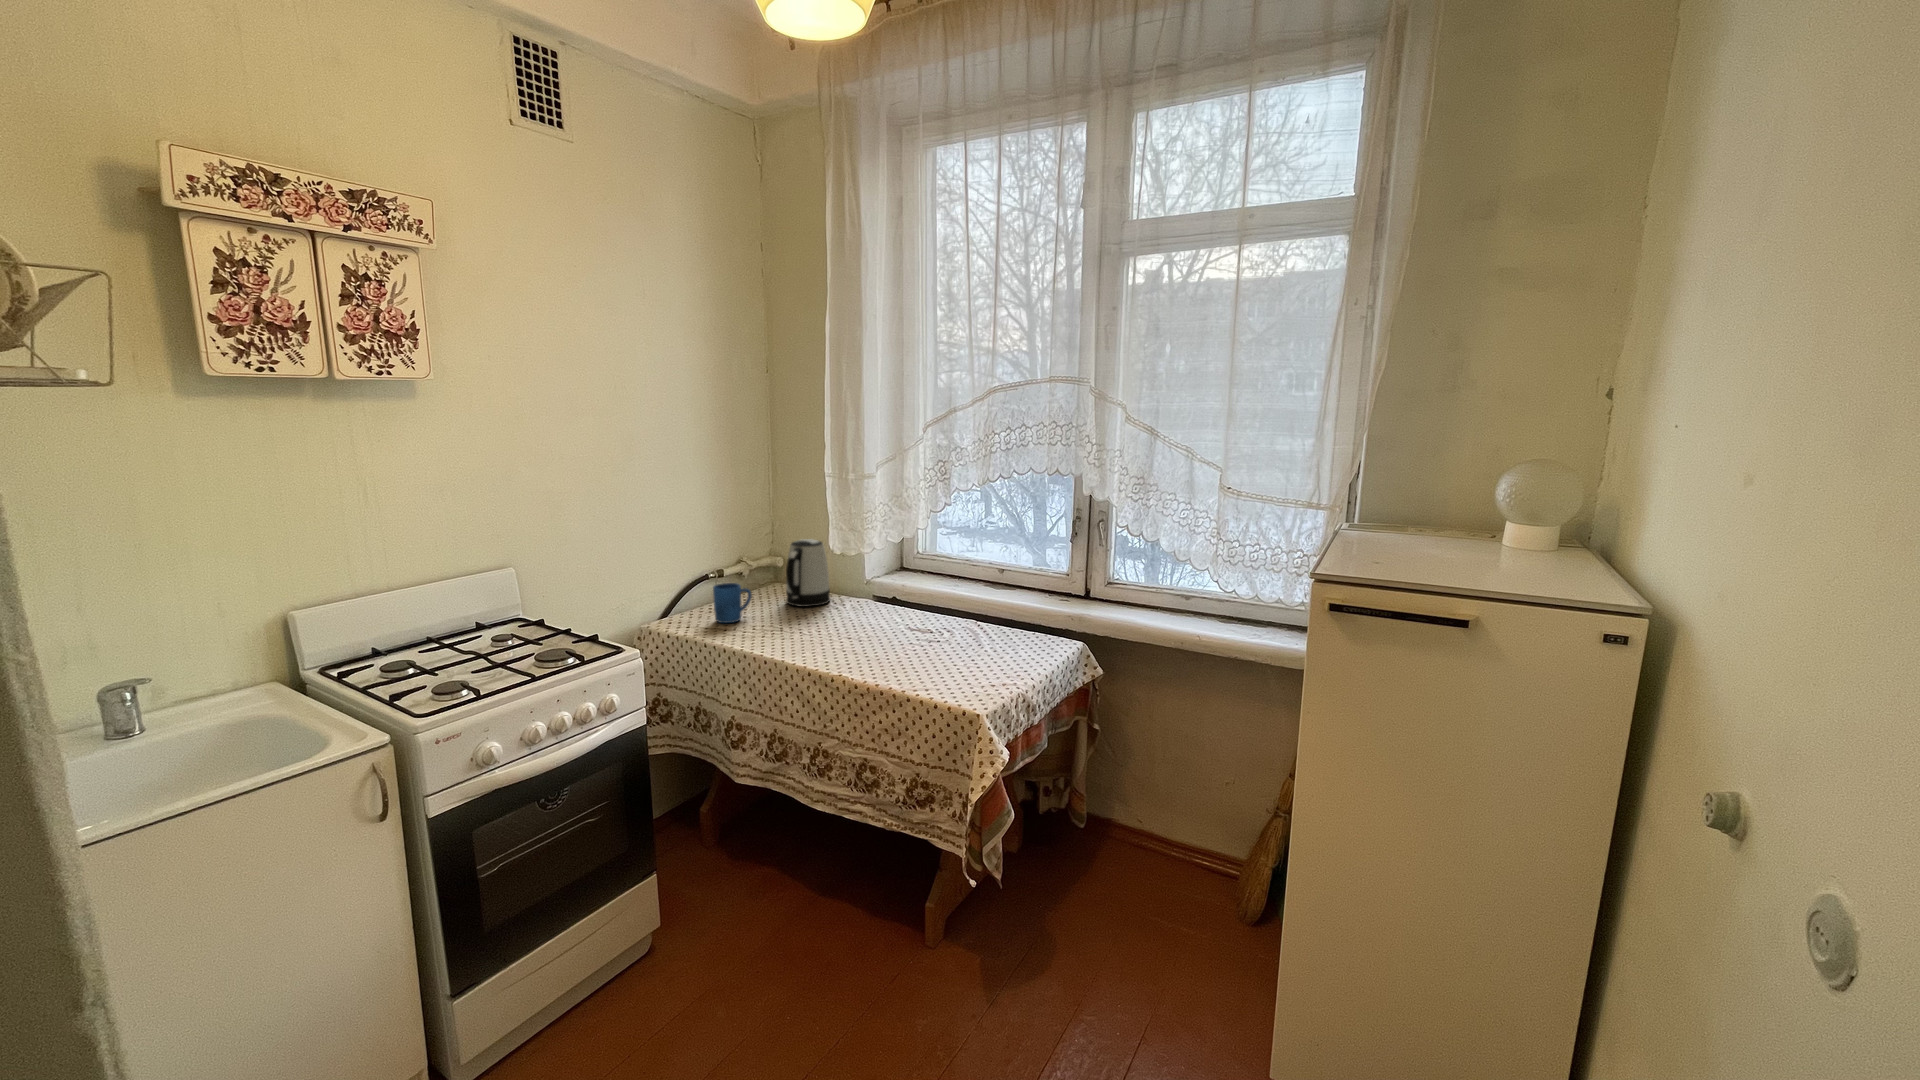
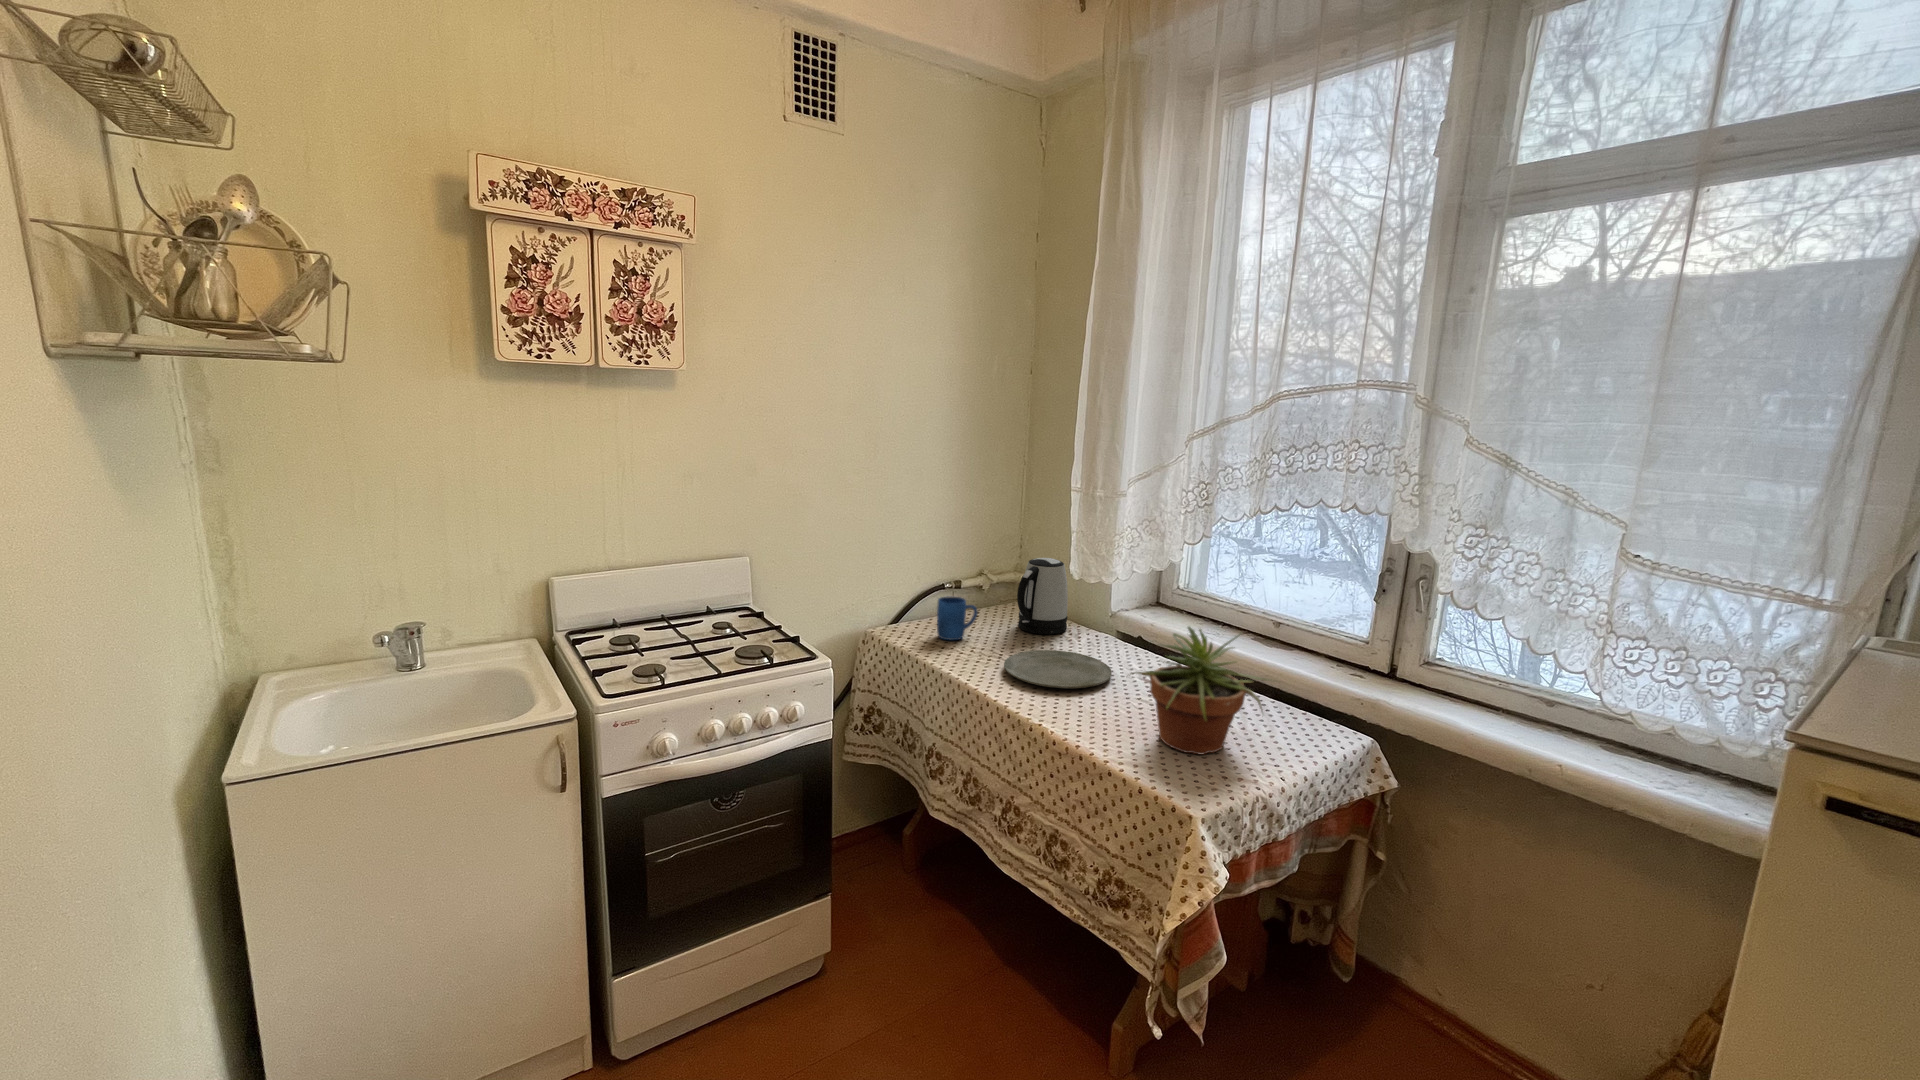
potted plant: none [906,574,1025,674] -> present [1137,627,1271,755]
plate: none [790,617,883,646] -> present [1004,650,1112,688]

